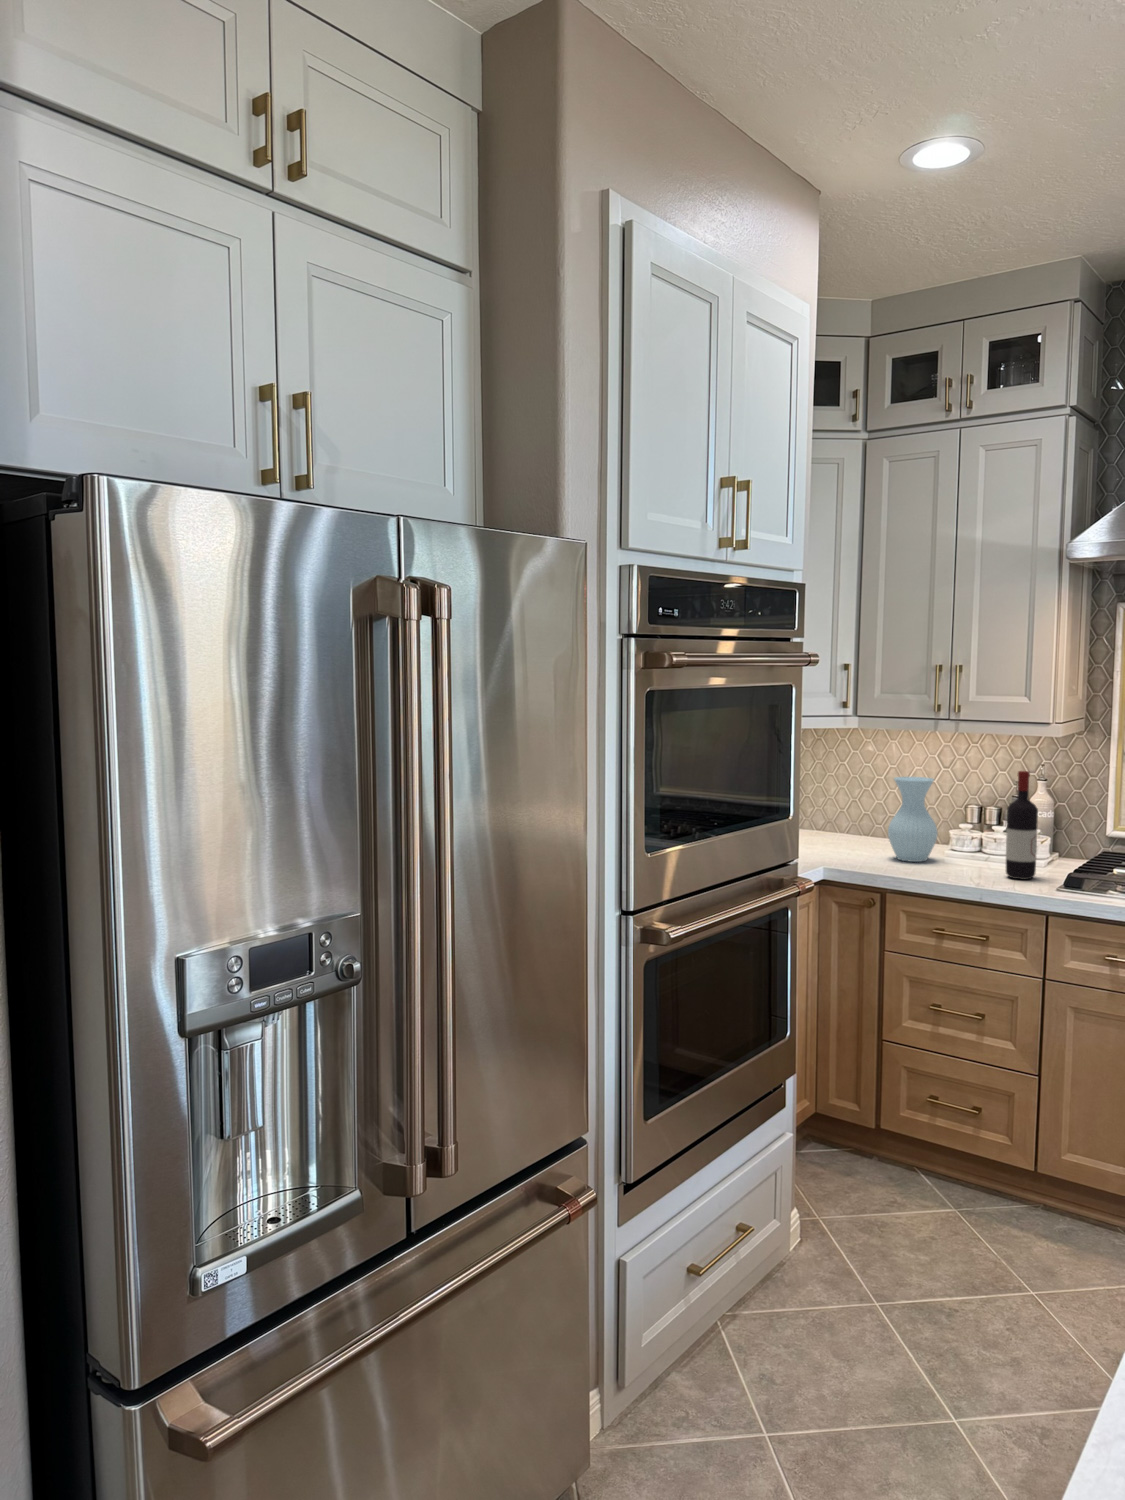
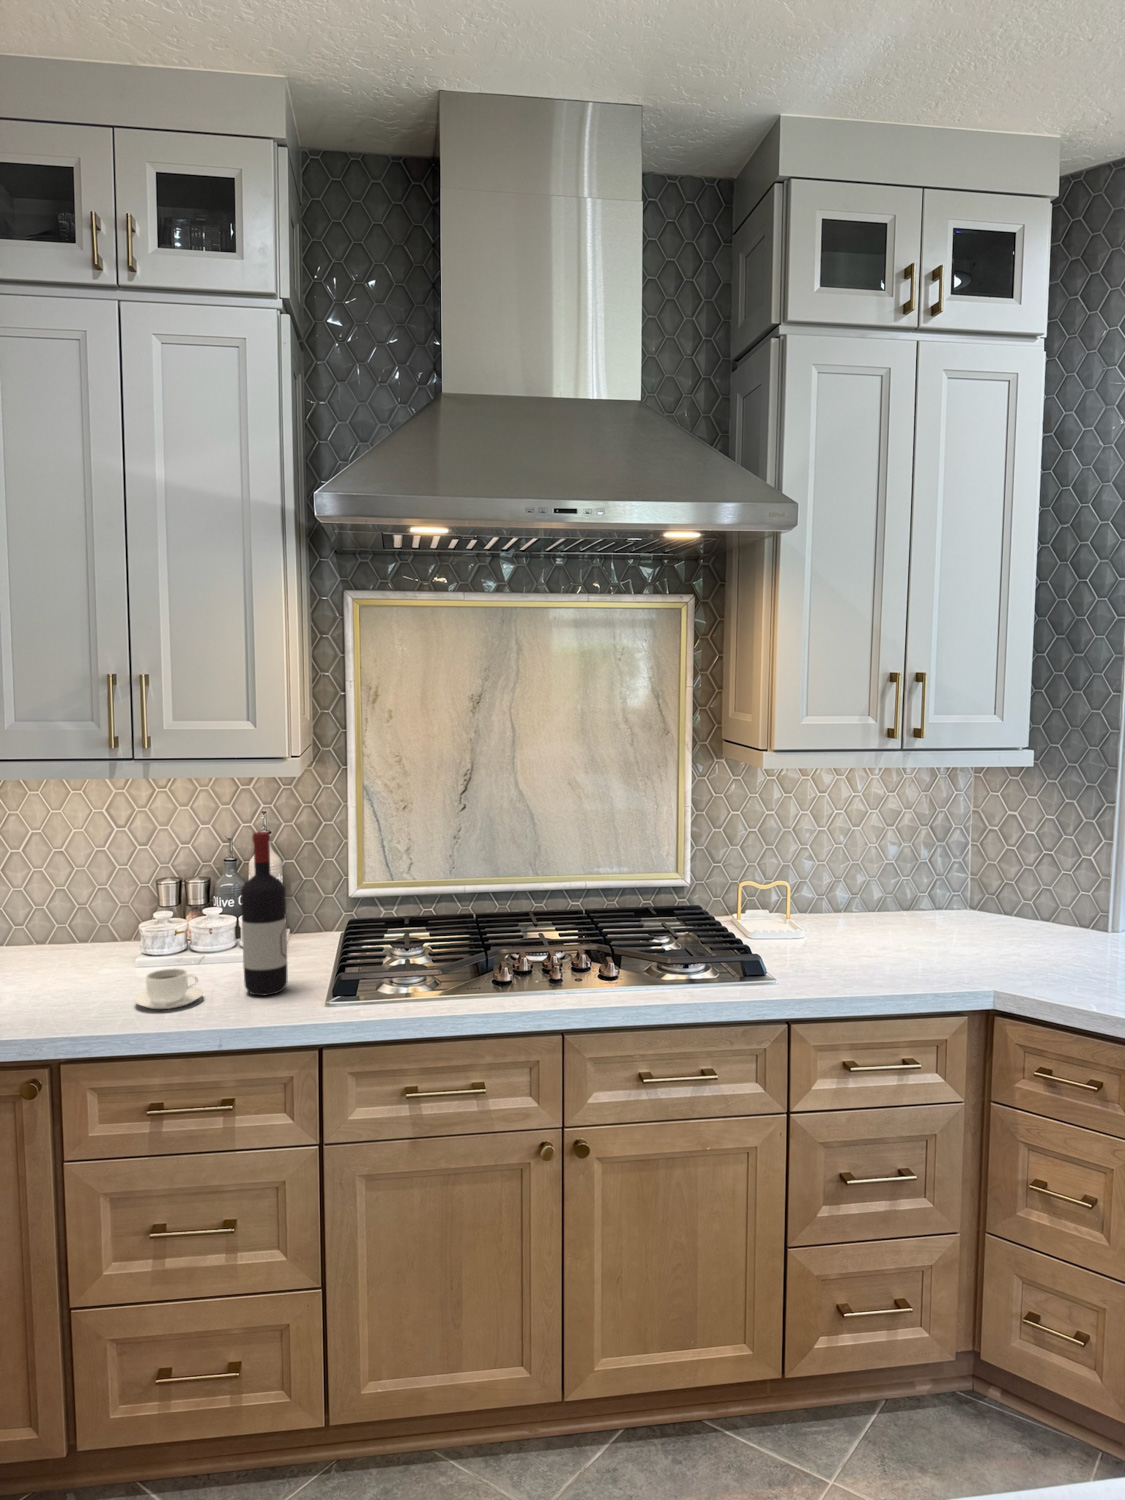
vase: present [888,777,938,862] -> none [45,852,128,992]
coffee cup: none [934,853,978,875] -> present [134,968,203,1009]

